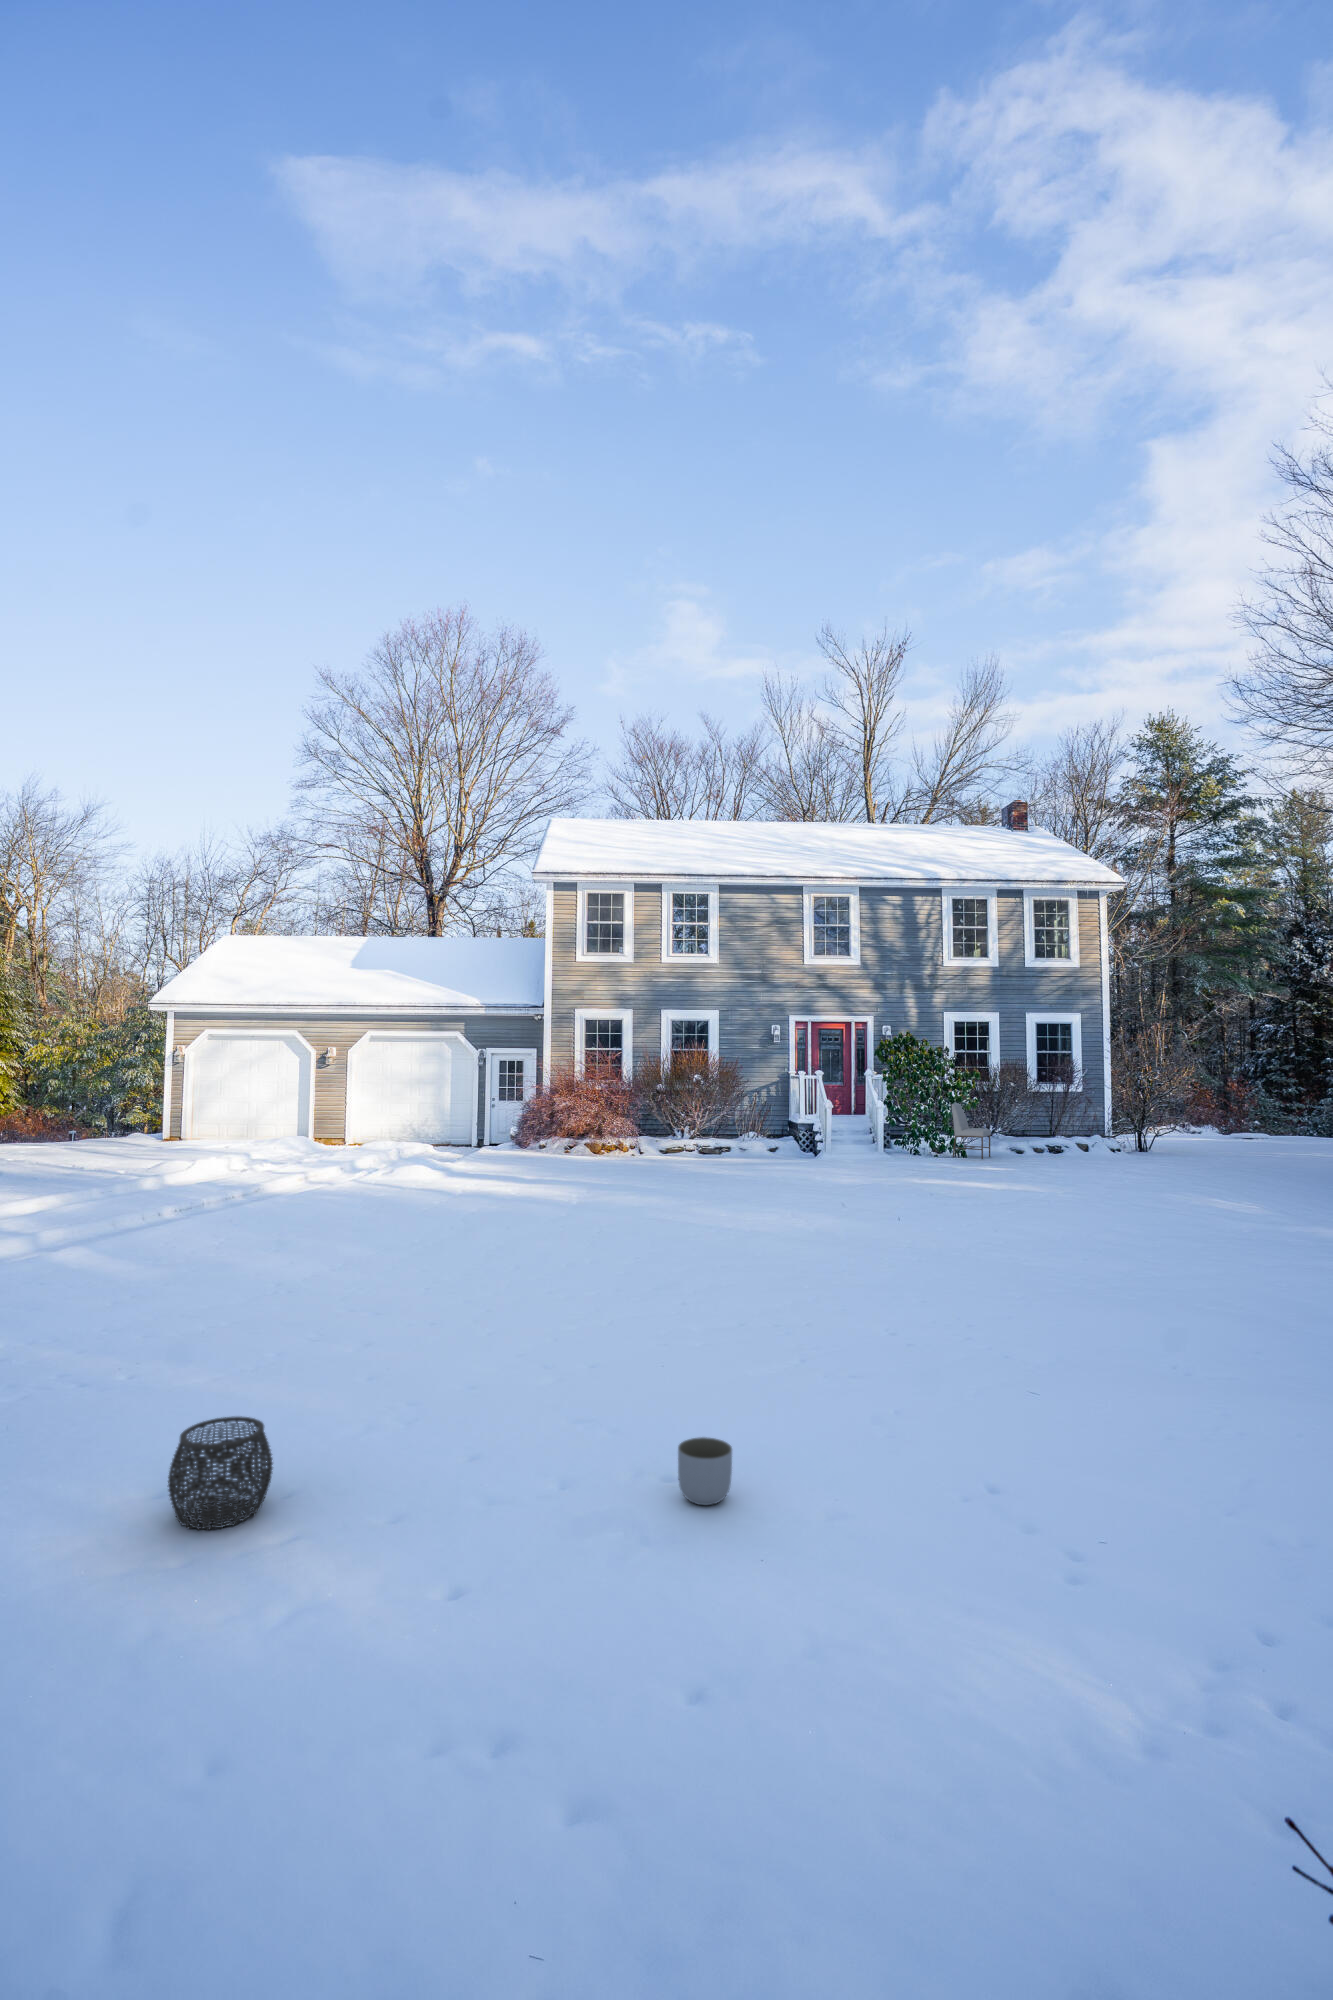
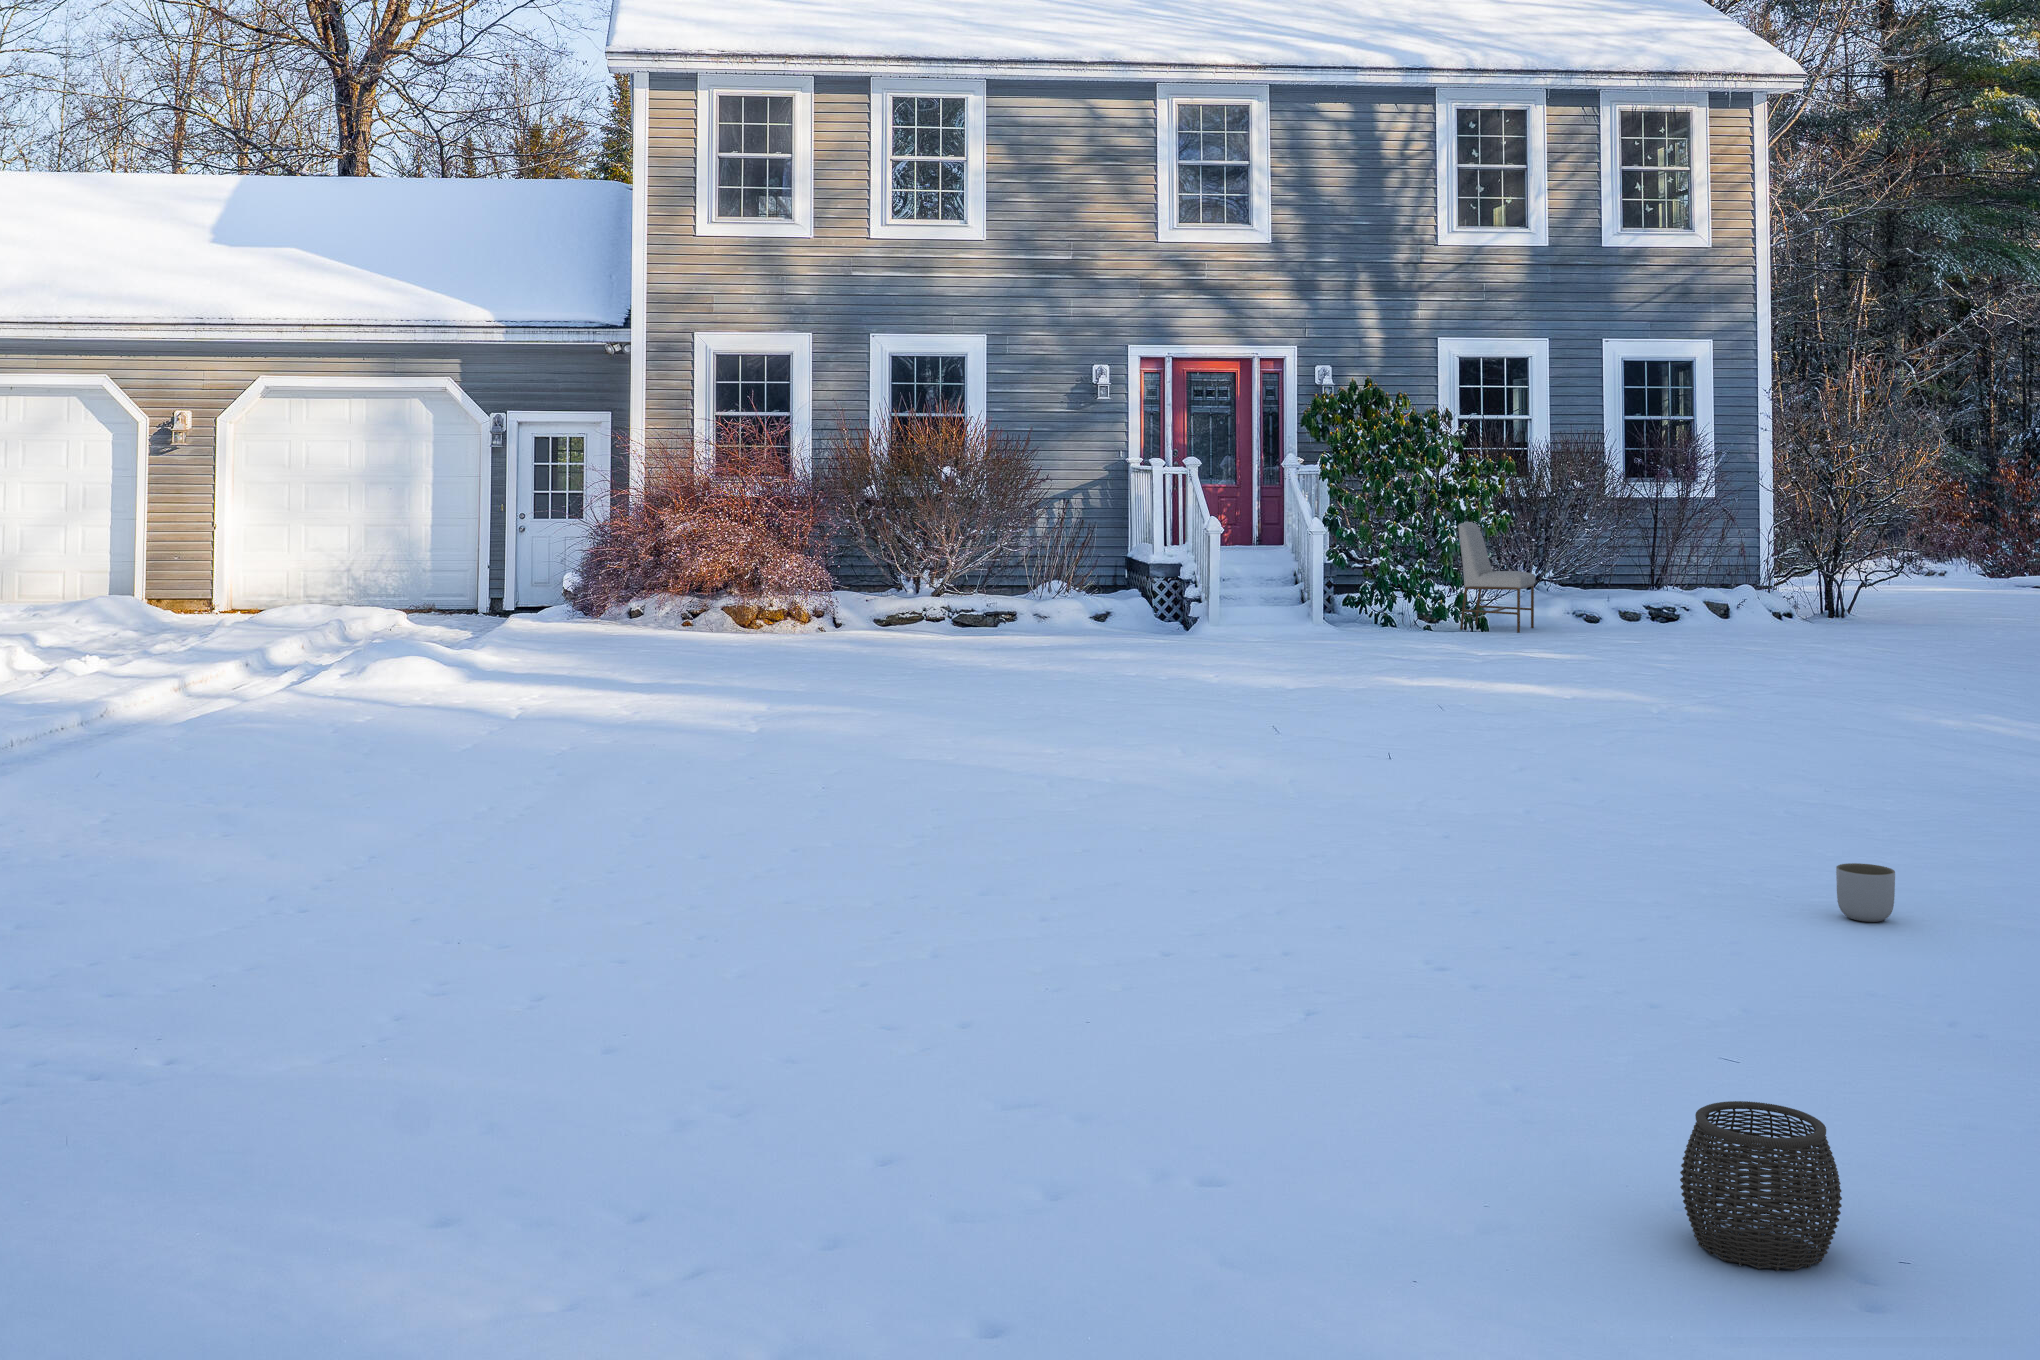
woven basket: present [168,1416,273,1530] -> present [1680,1101,1842,1271]
planter: present [678,1437,732,1505] -> present [1836,863,1895,922]

